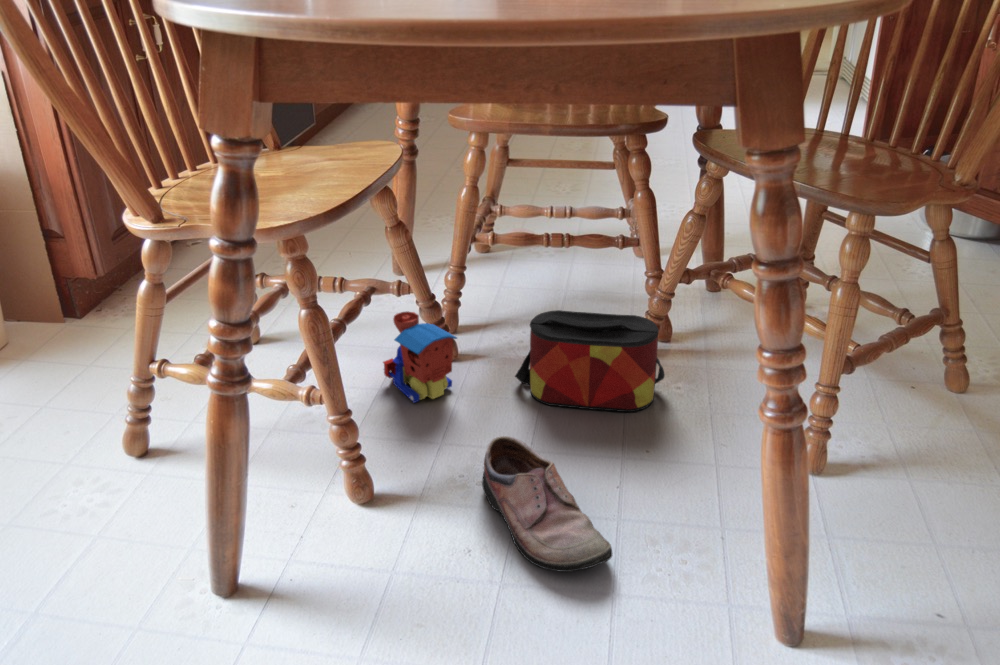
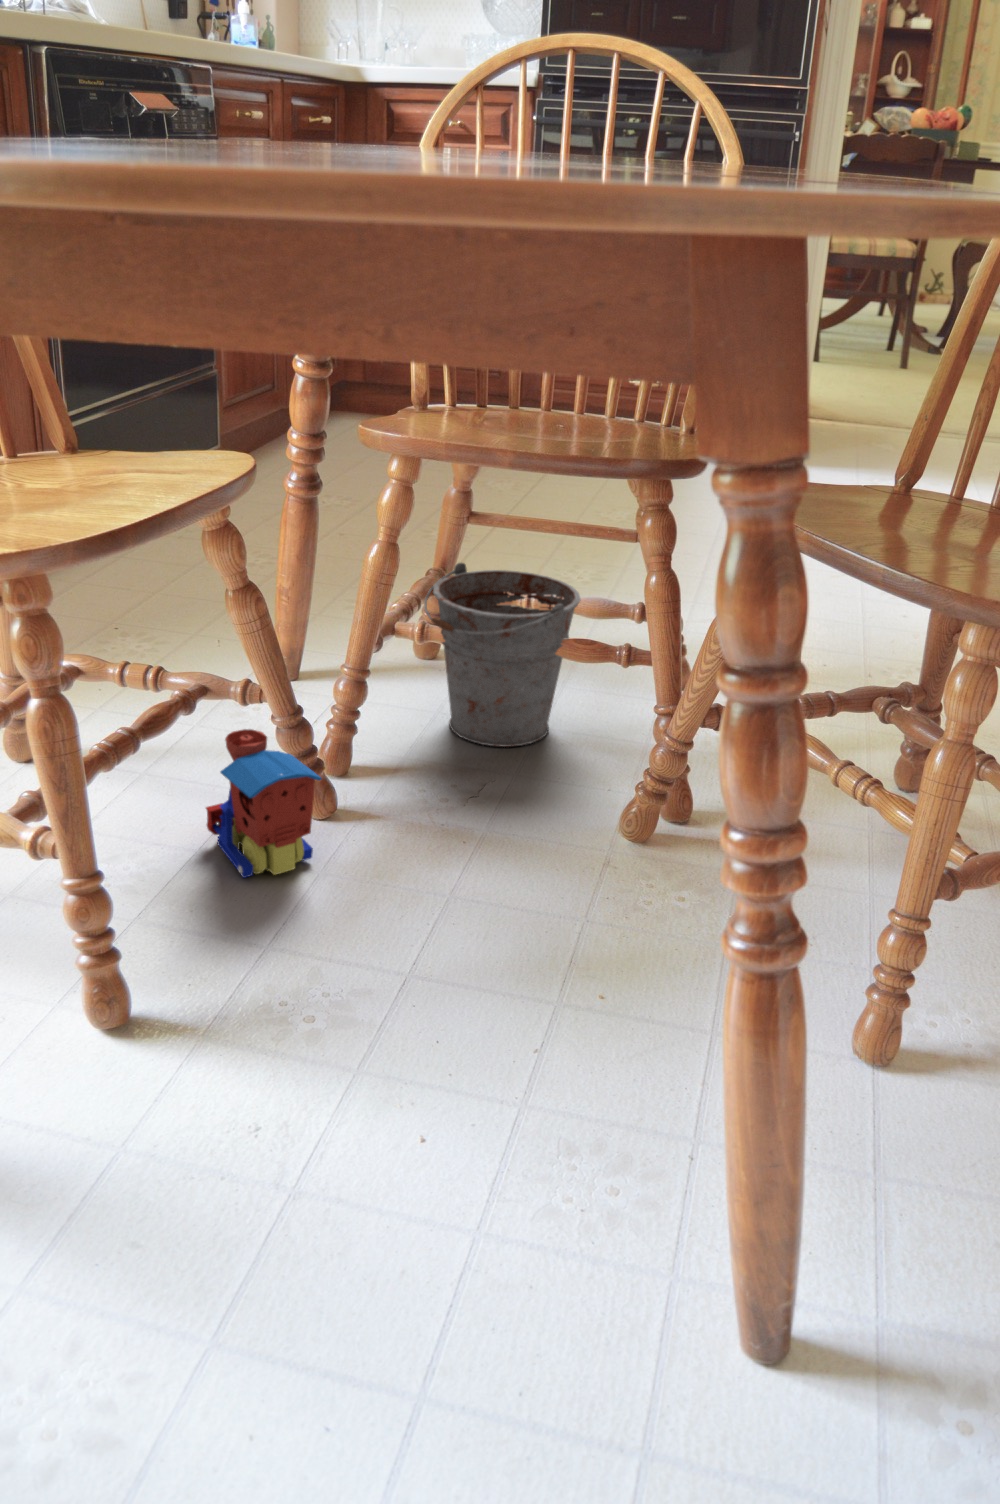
bucket: none [490,193,587,305] -> present [424,563,580,747]
bag: present [515,310,665,412] -> none [414,751,655,928]
shoe: present [482,436,612,572] -> none [310,942,490,1180]

